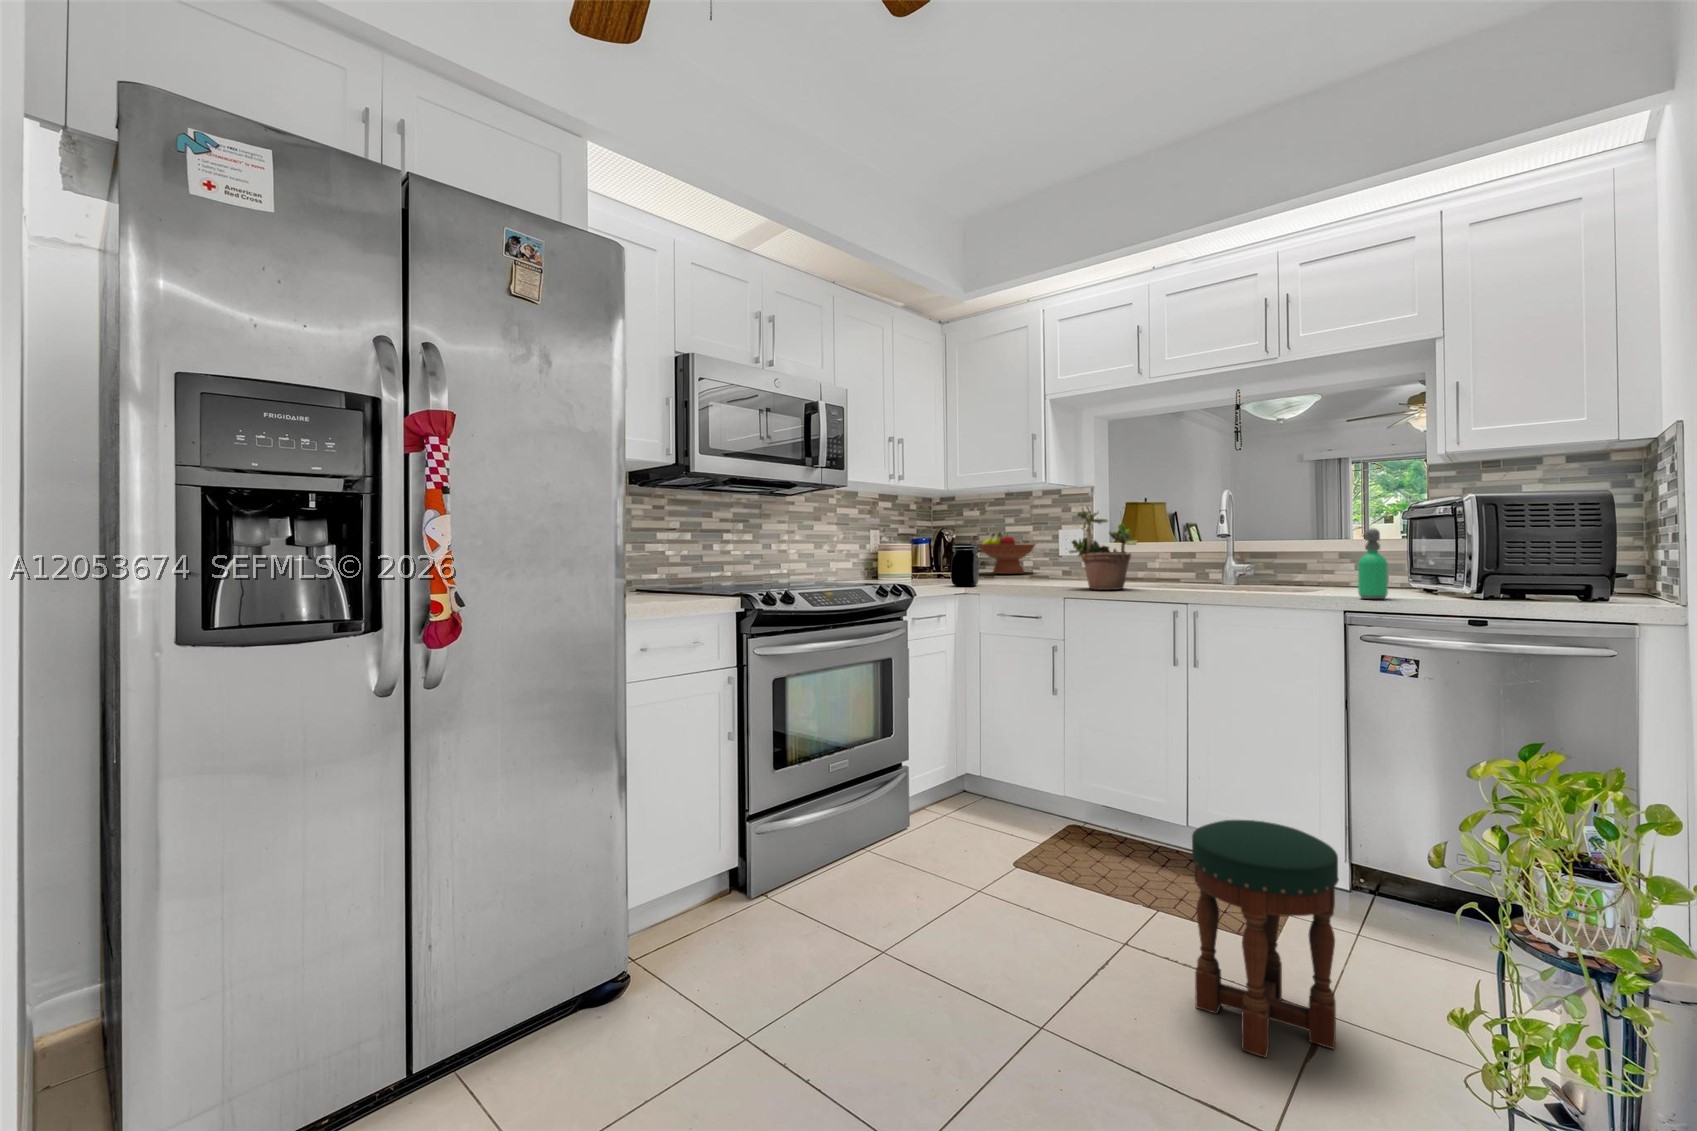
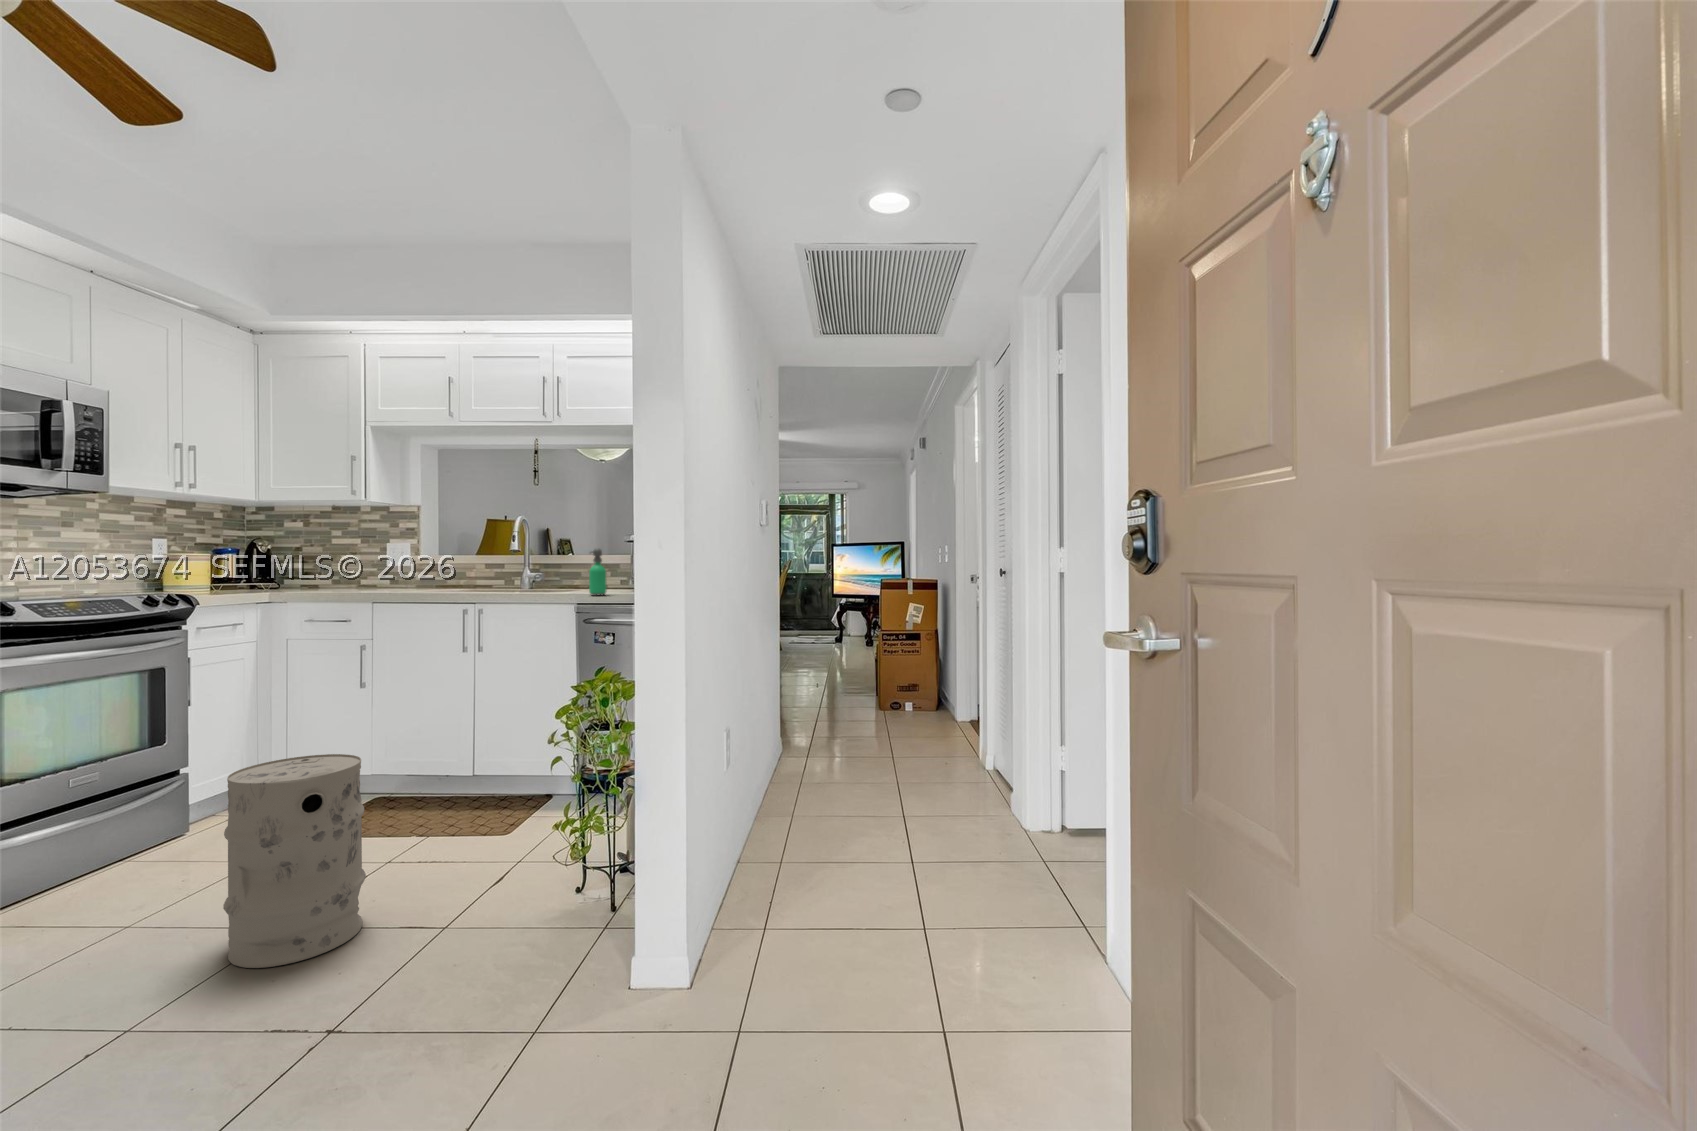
potted plant: present [1069,506,1137,590] -> none [375,518,438,594]
fruit bowl: present [978,533,1035,574] -> none [297,544,368,583]
jar: present [951,543,979,586] -> none [251,554,285,595]
trash can: none [979,792,1127,1070] -> present [223,754,366,968]
stool: present [1192,820,1339,1057] -> none [429,749,528,907]

